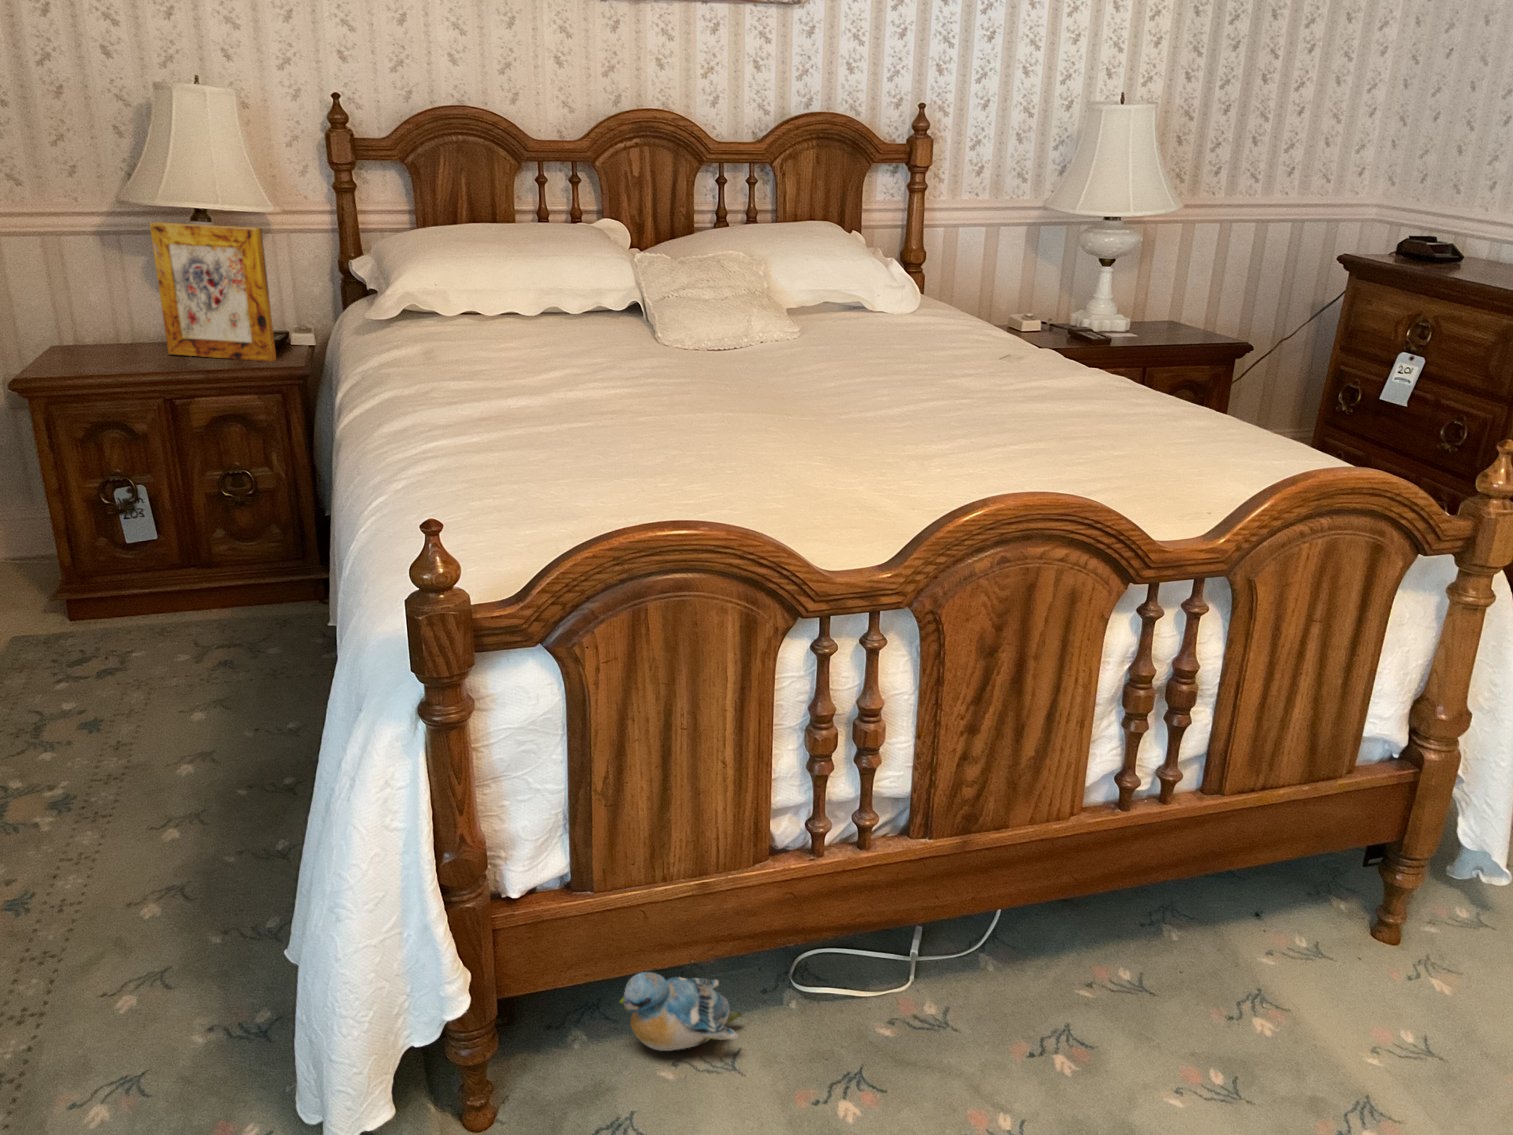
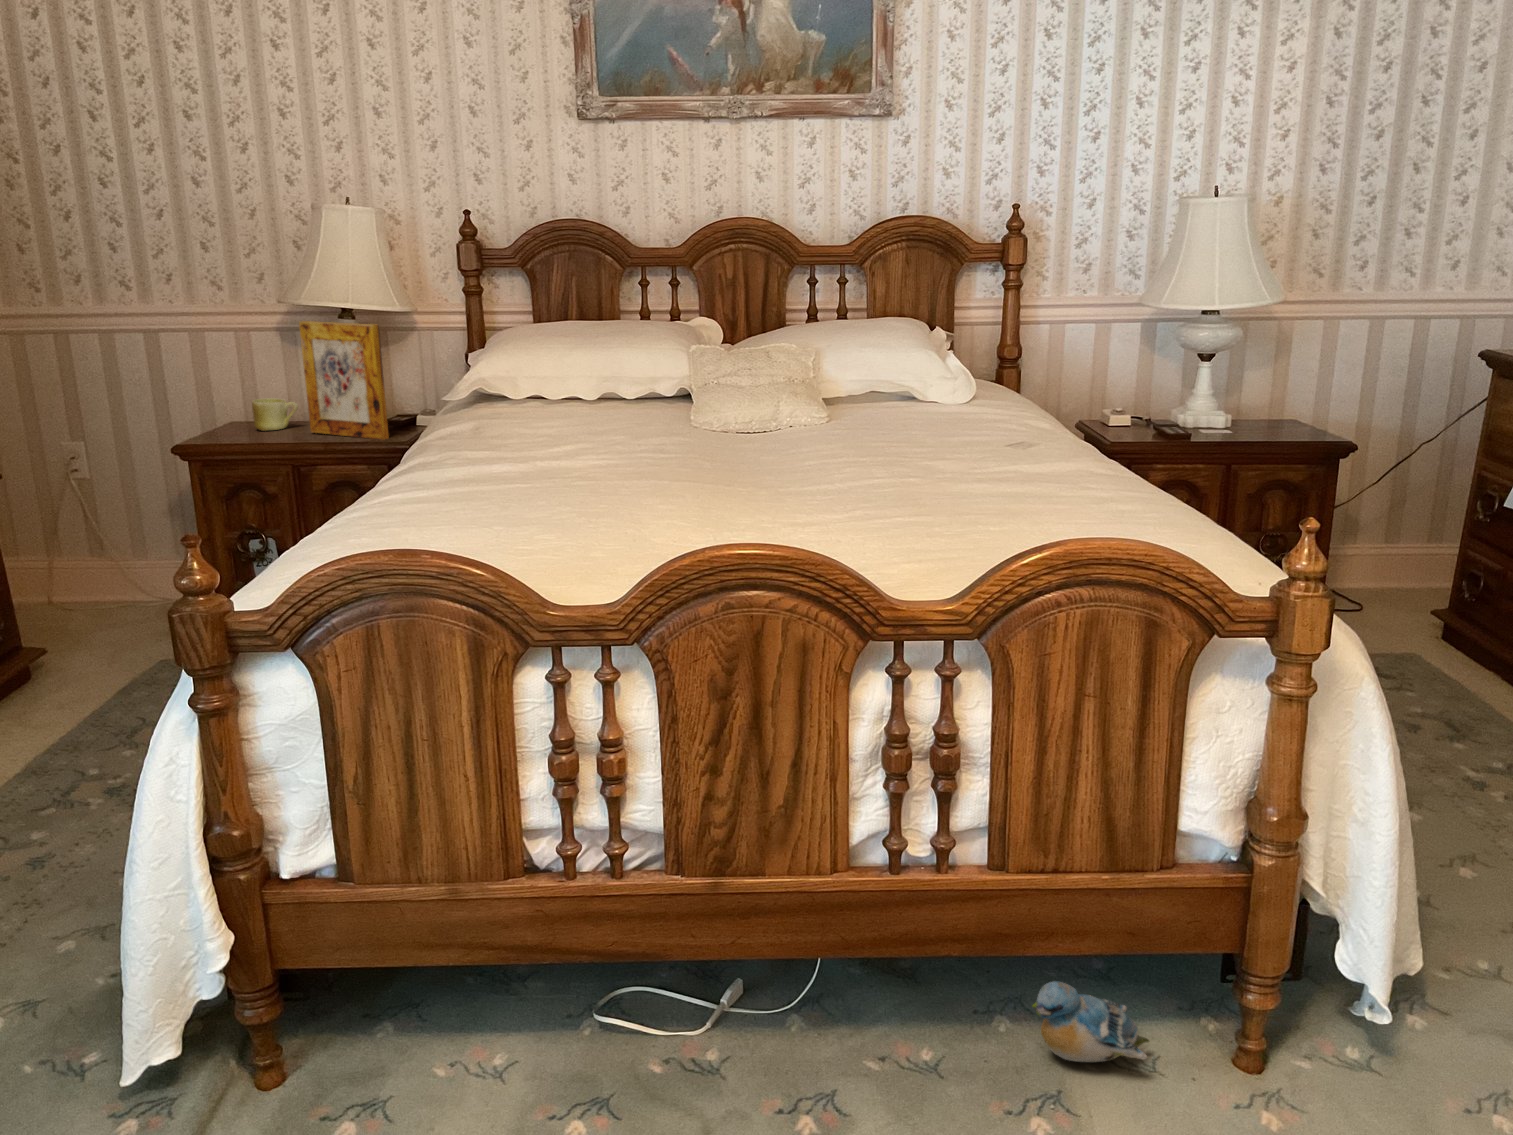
mug: none [83,314,141,353] -> present [252,398,298,431]
plush toy: present [620,972,742,1051] -> present [1032,982,1149,1062]

